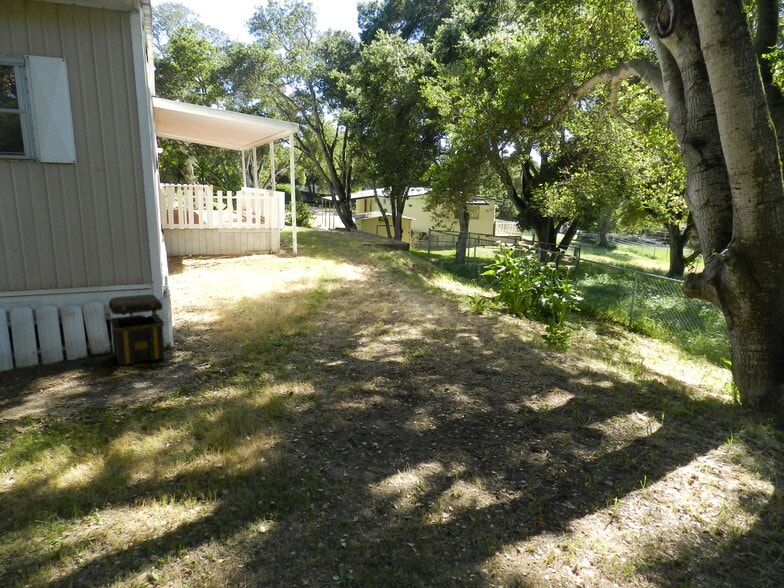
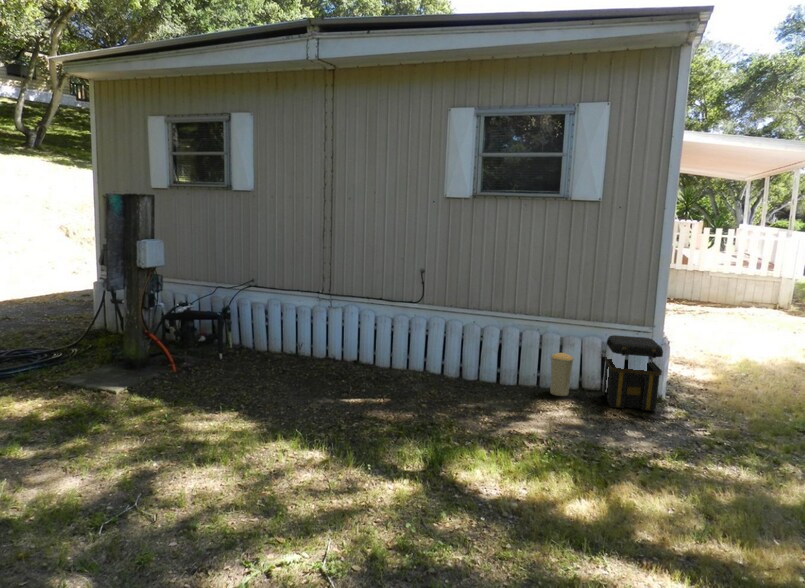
trash can: none [47,324,76,369] -> present [550,353,574,396]

